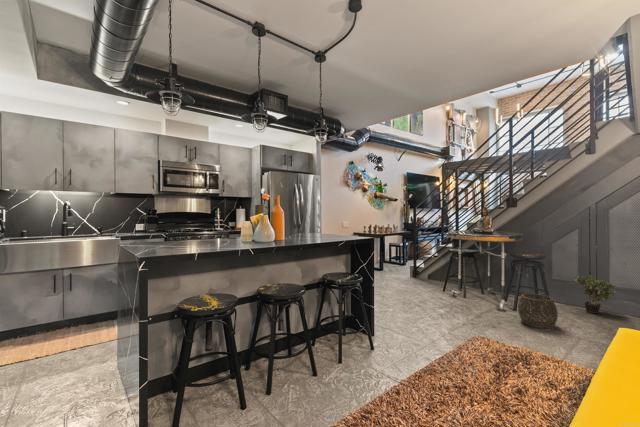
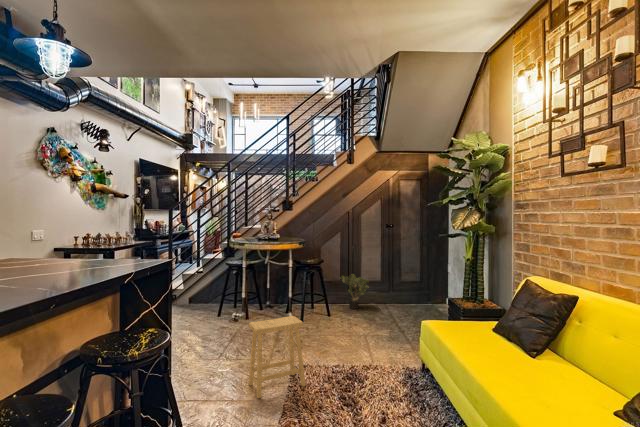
footstool: none [431,289,474,348] -> present [249,316,305,398]
woven basket: present [518,293,558,329] -> none [314,301,348,337]

